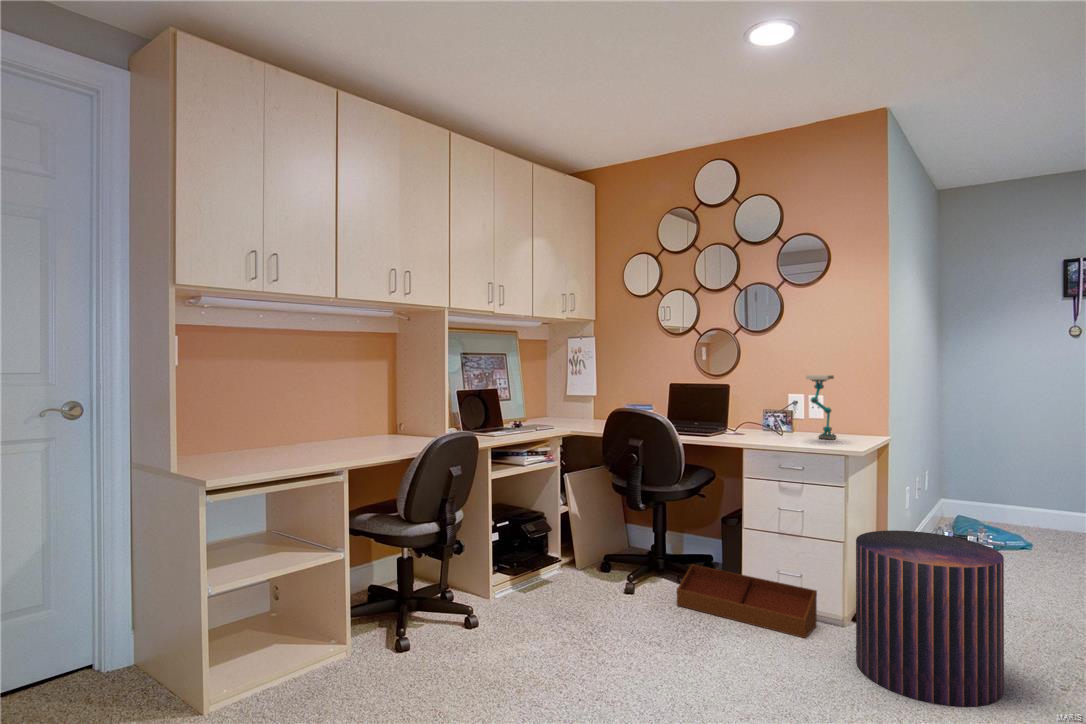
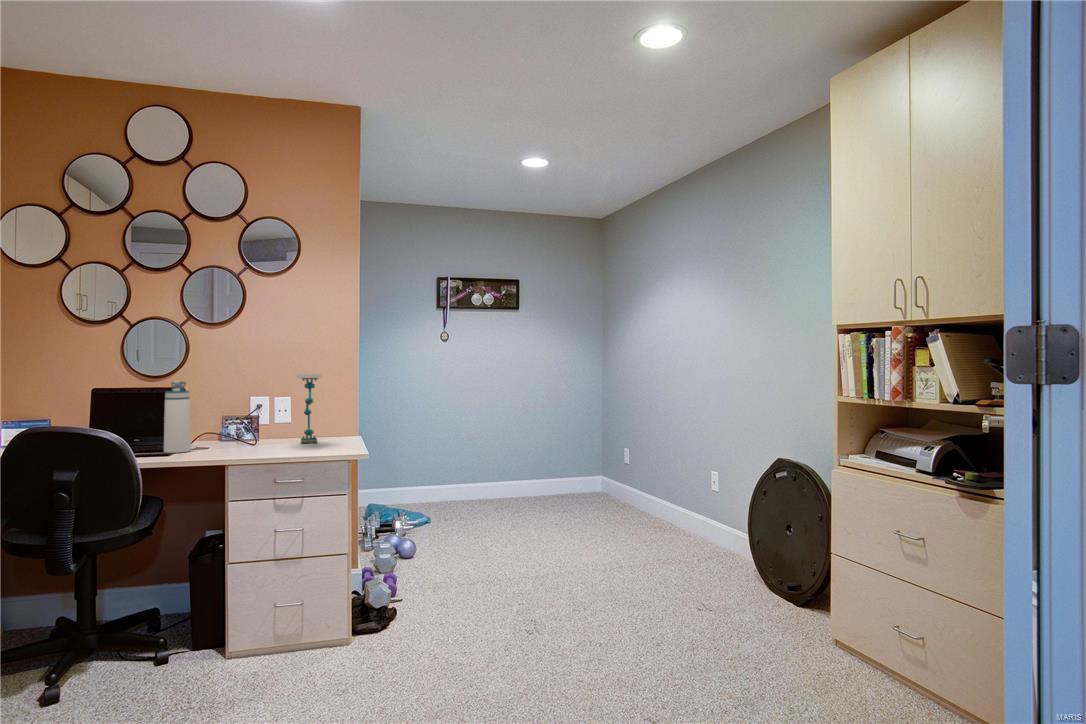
water bottle: none [709,378,729,435] -> present [164,380,191,453]
pouf: present [856,530,1004,707] -> none [377,519,500,684]
storage bin: present [677,564,817,638] -> none [139,610,320,691]

